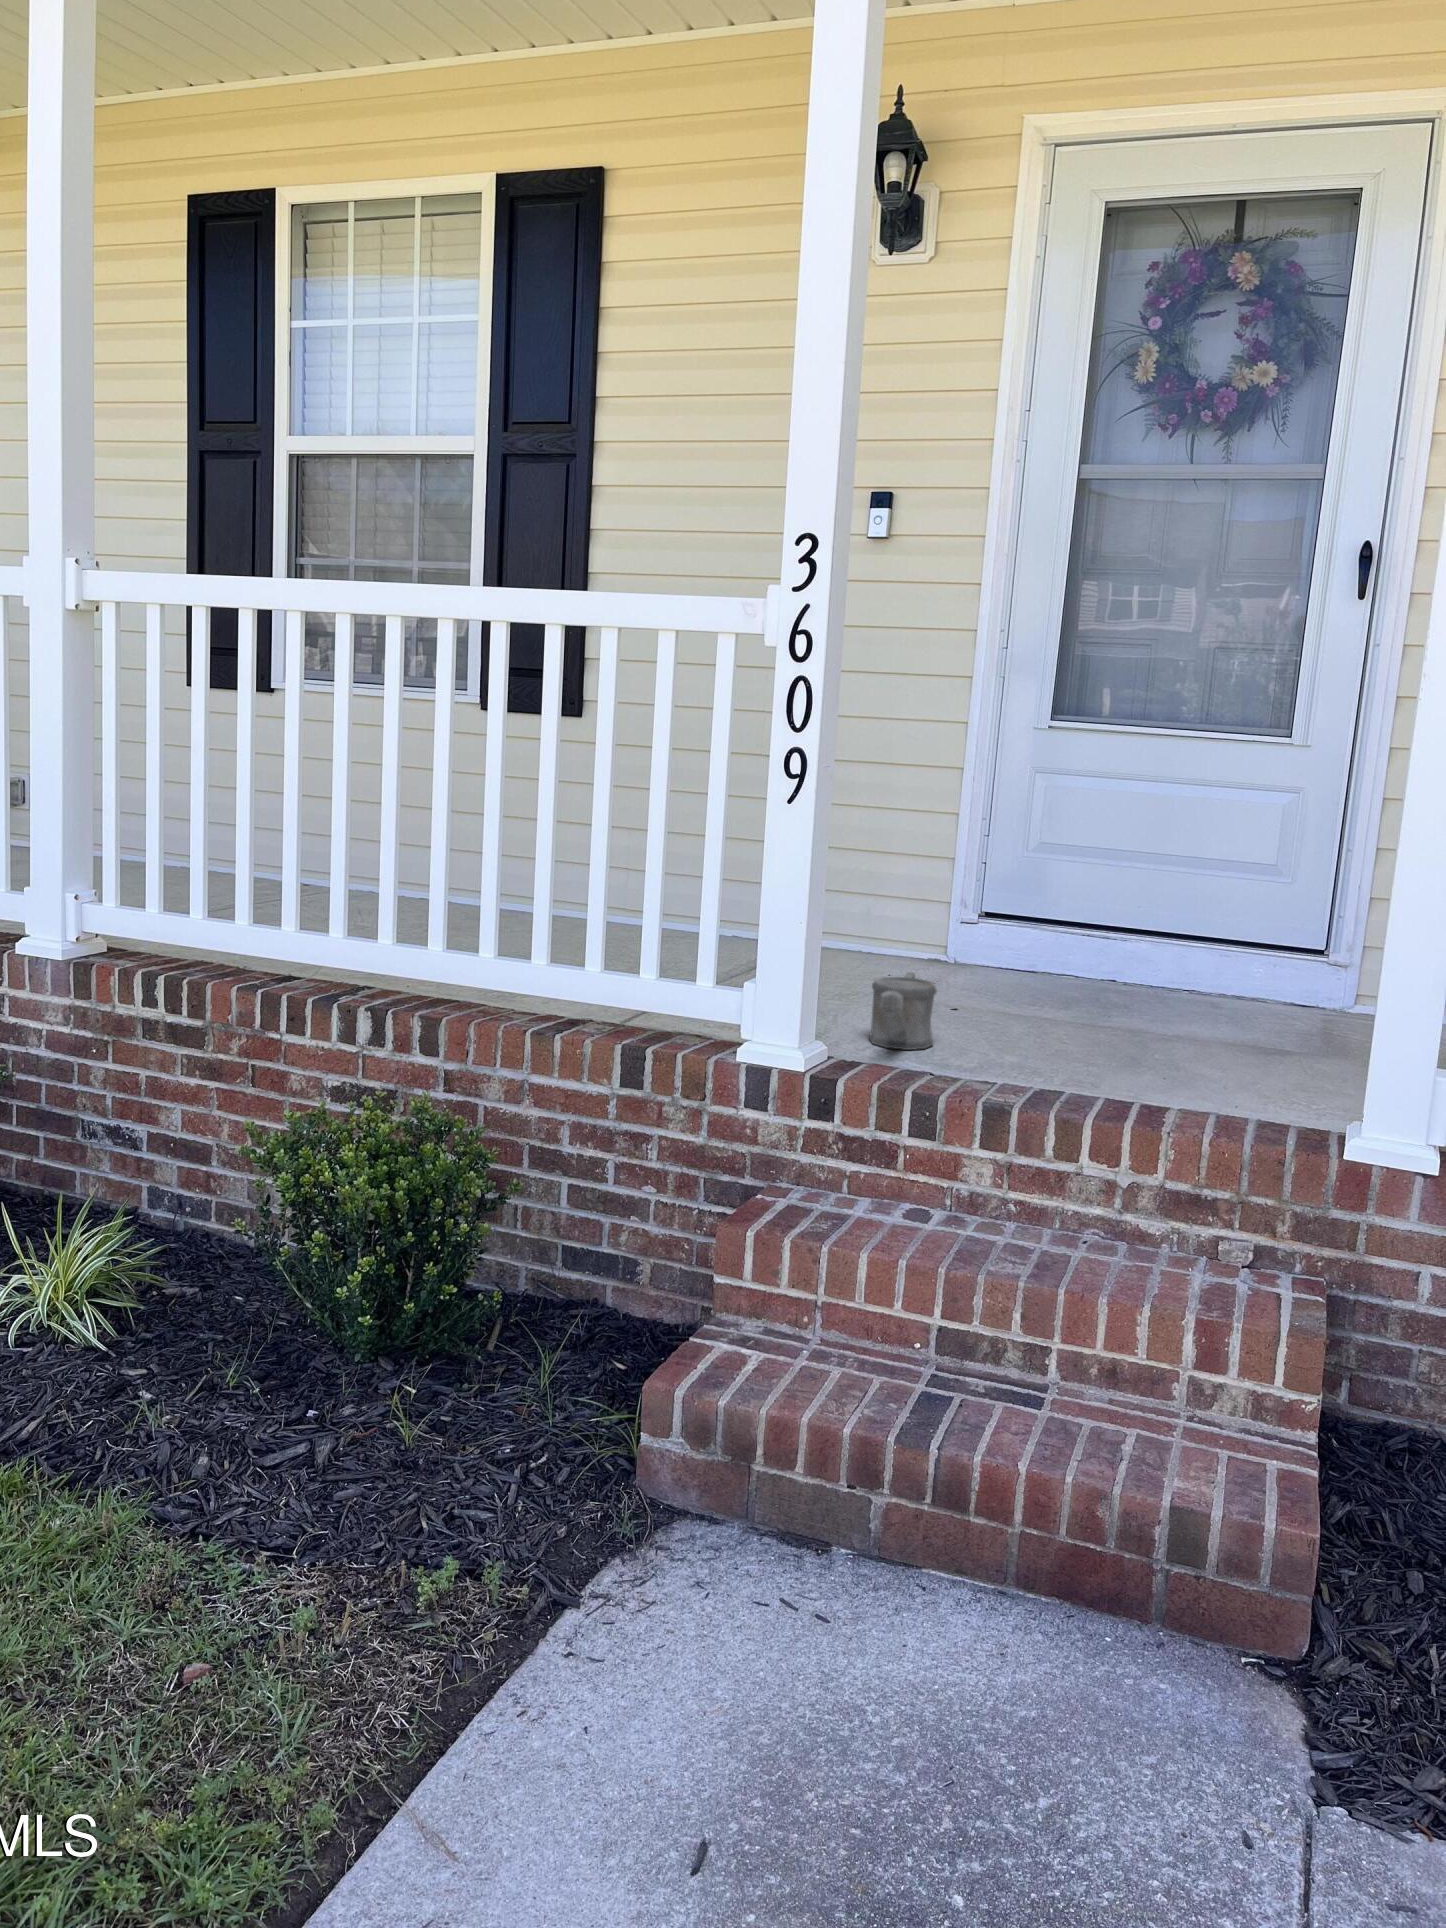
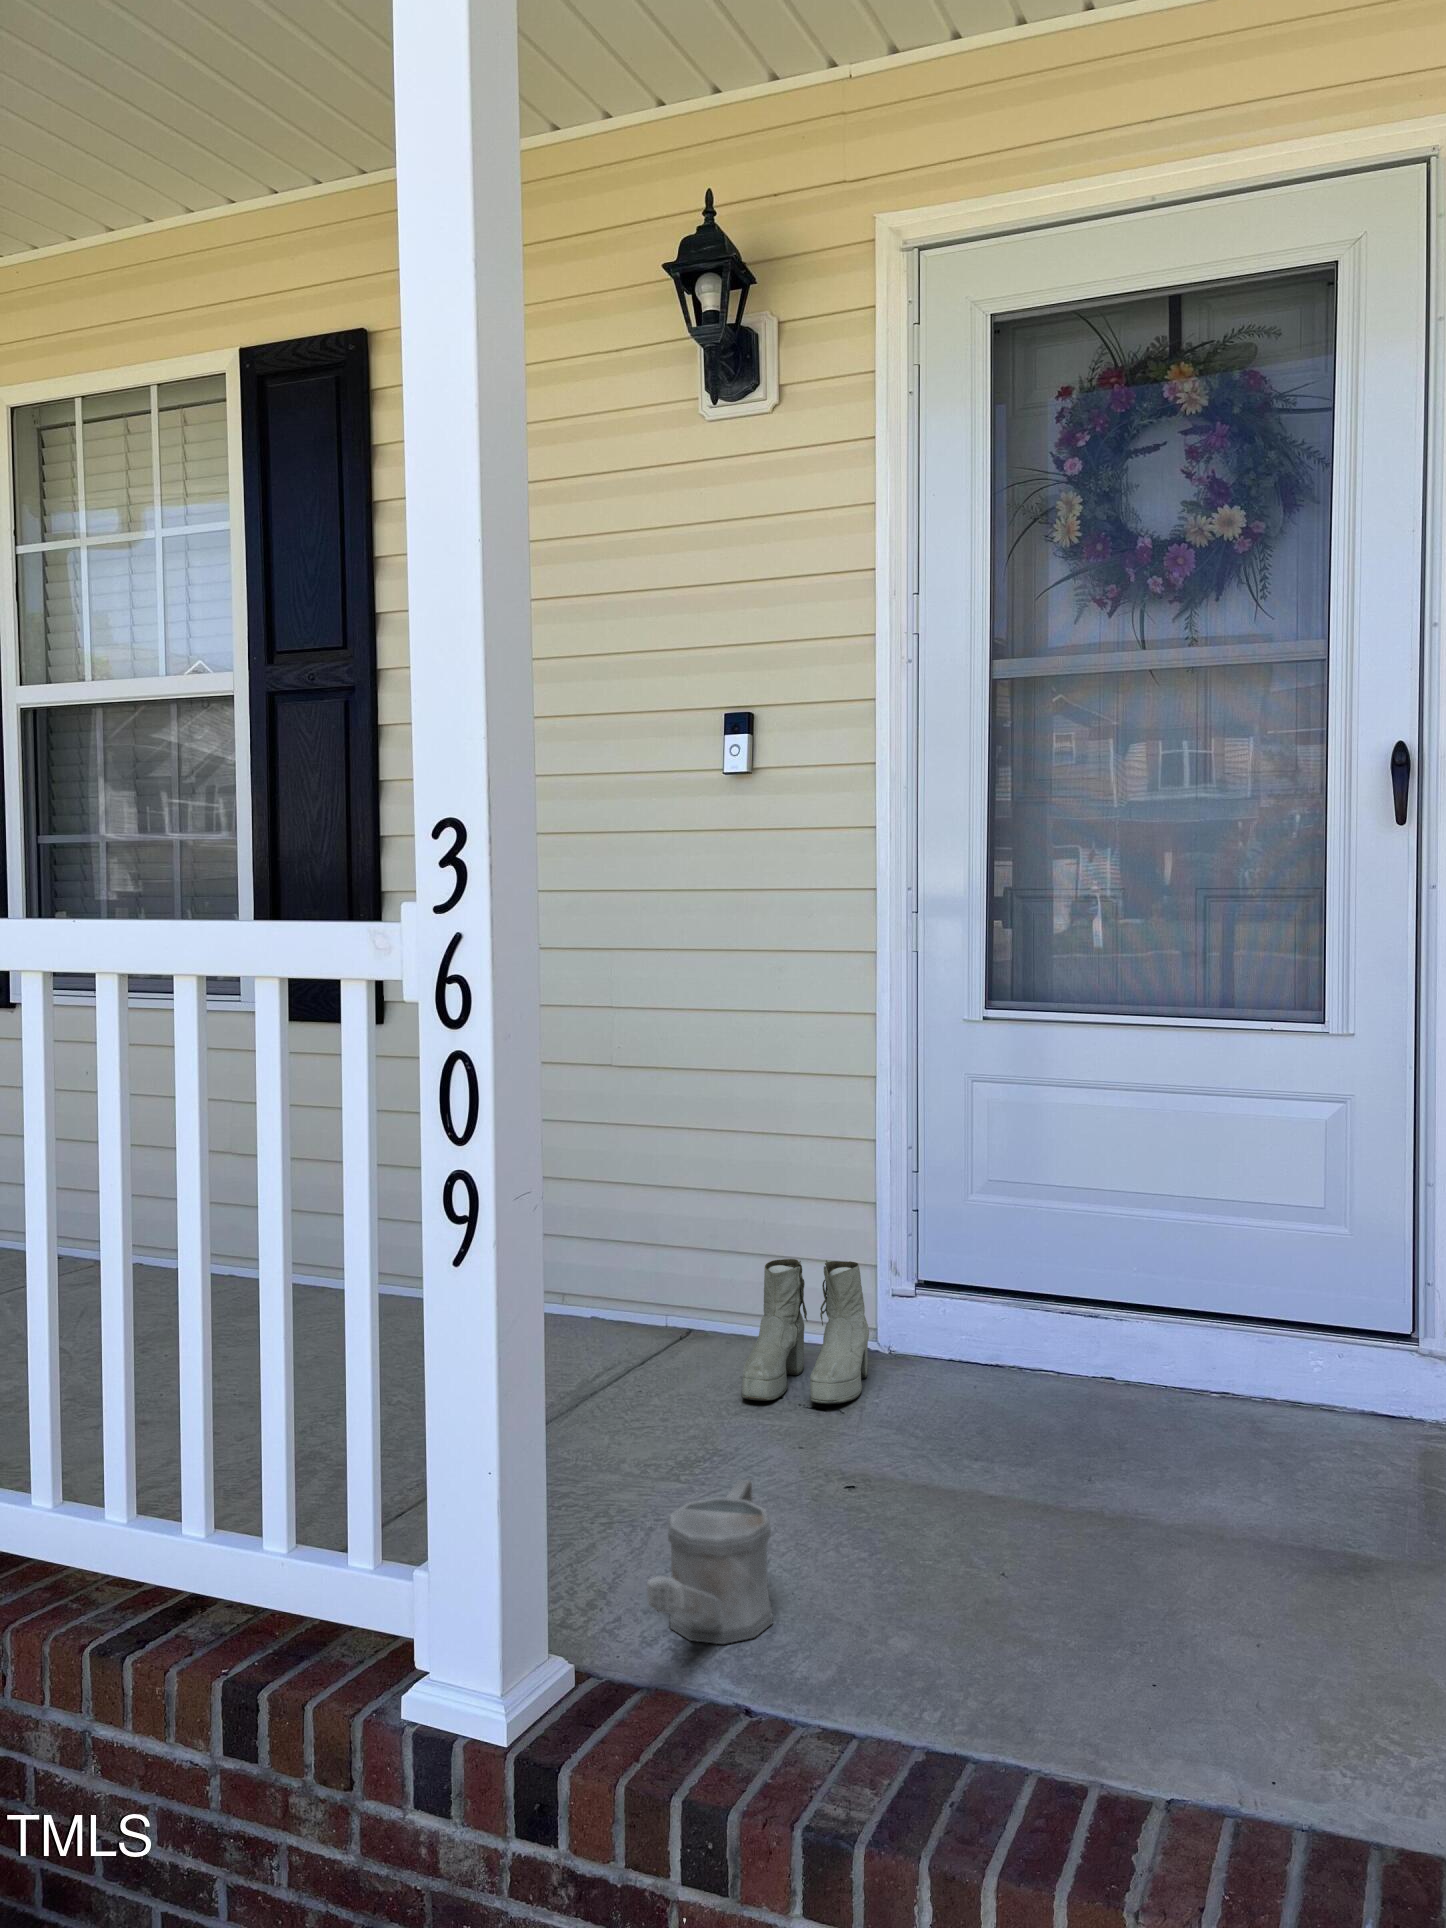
boots: none [867,882,951,972] -> present [742,1259,869,1404]

